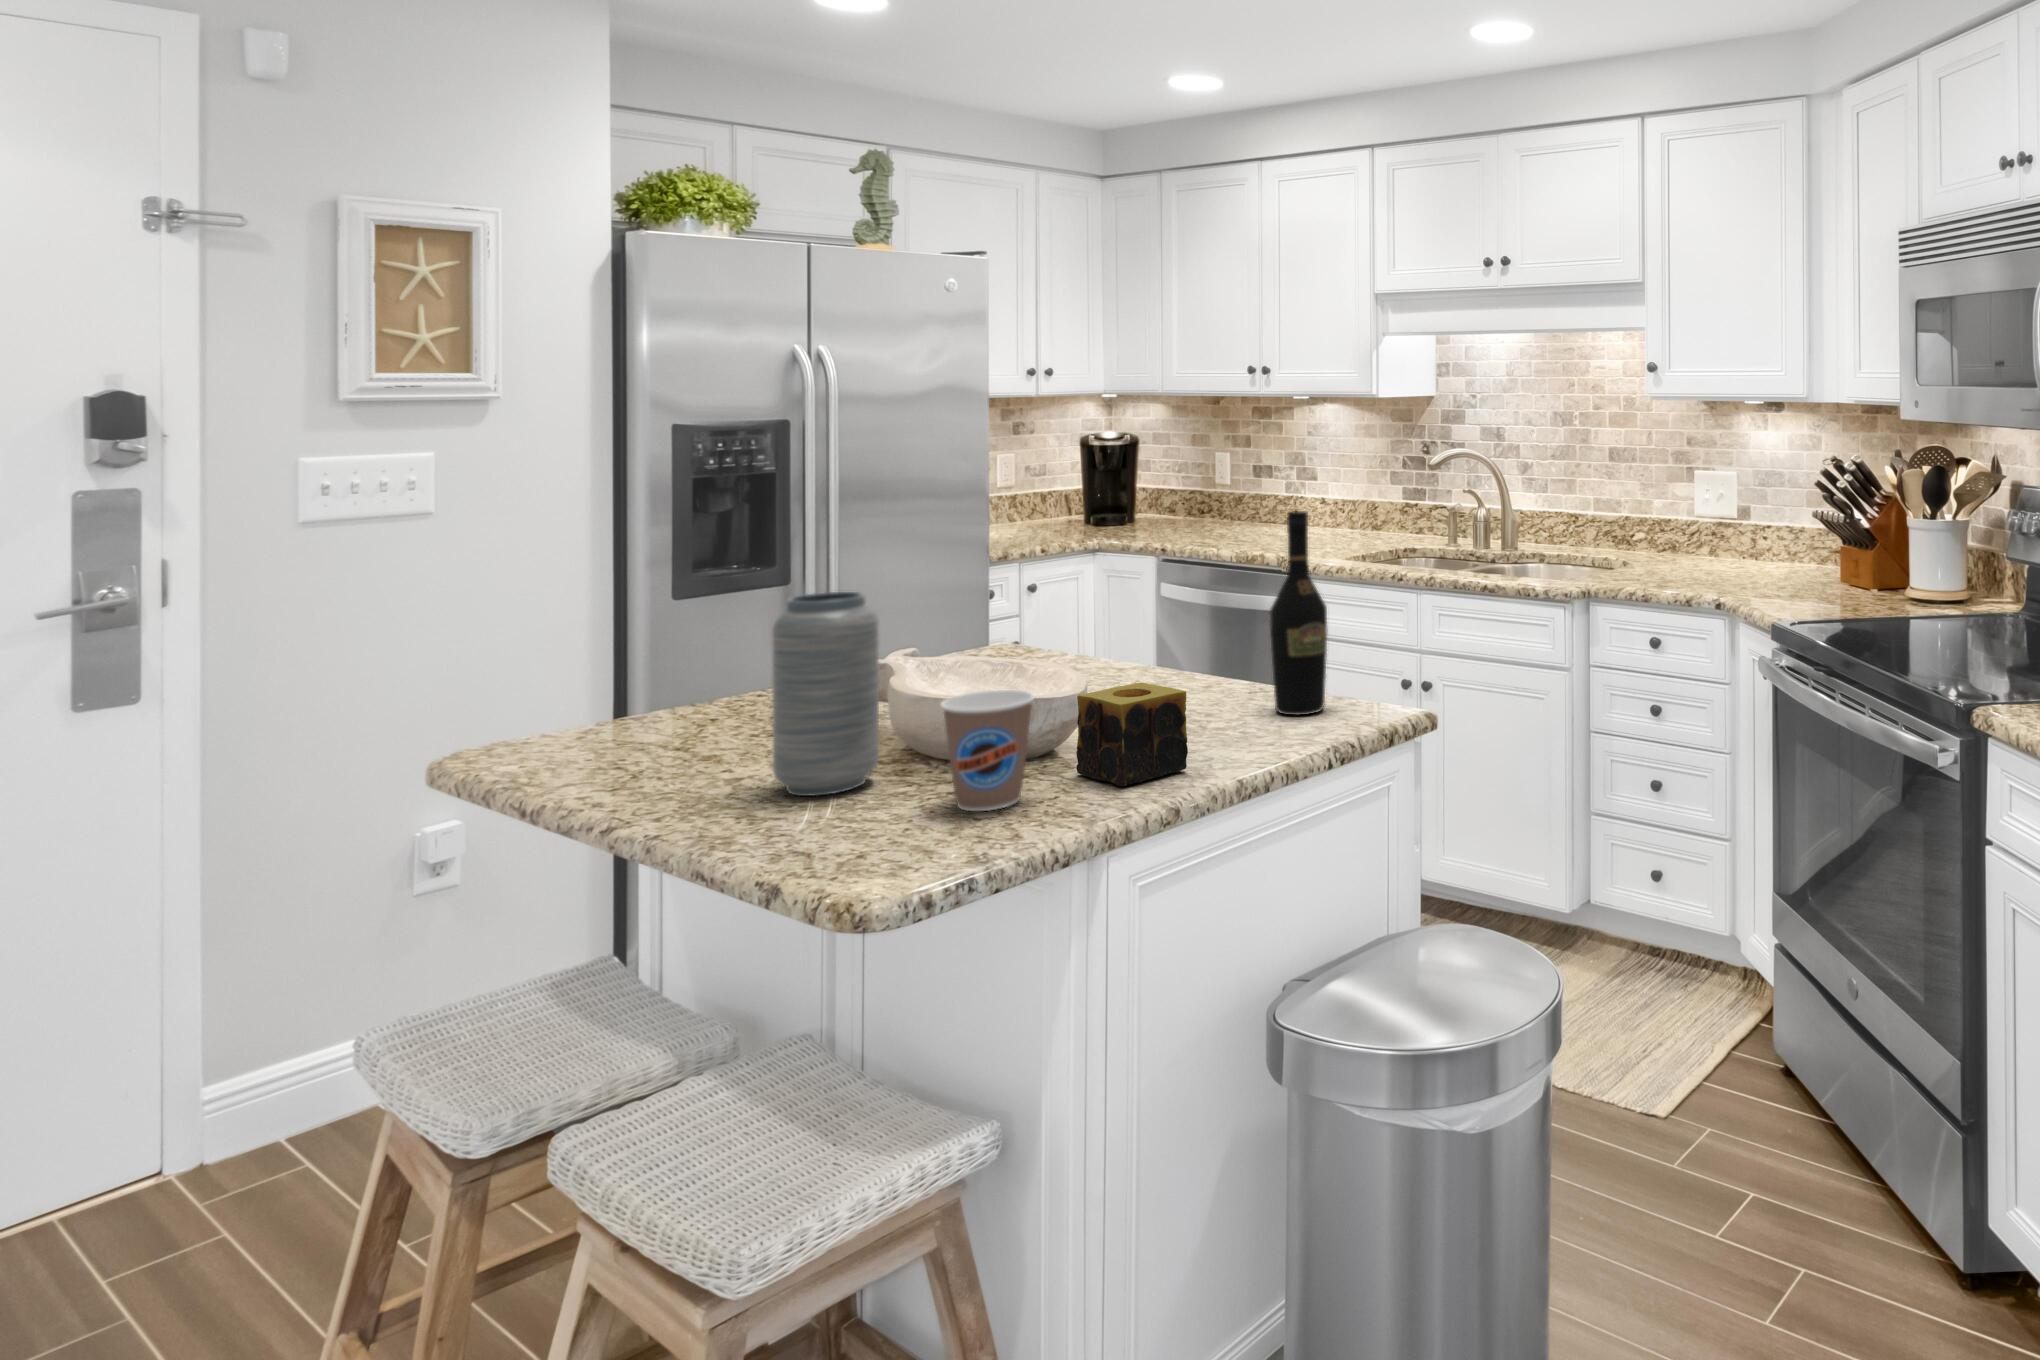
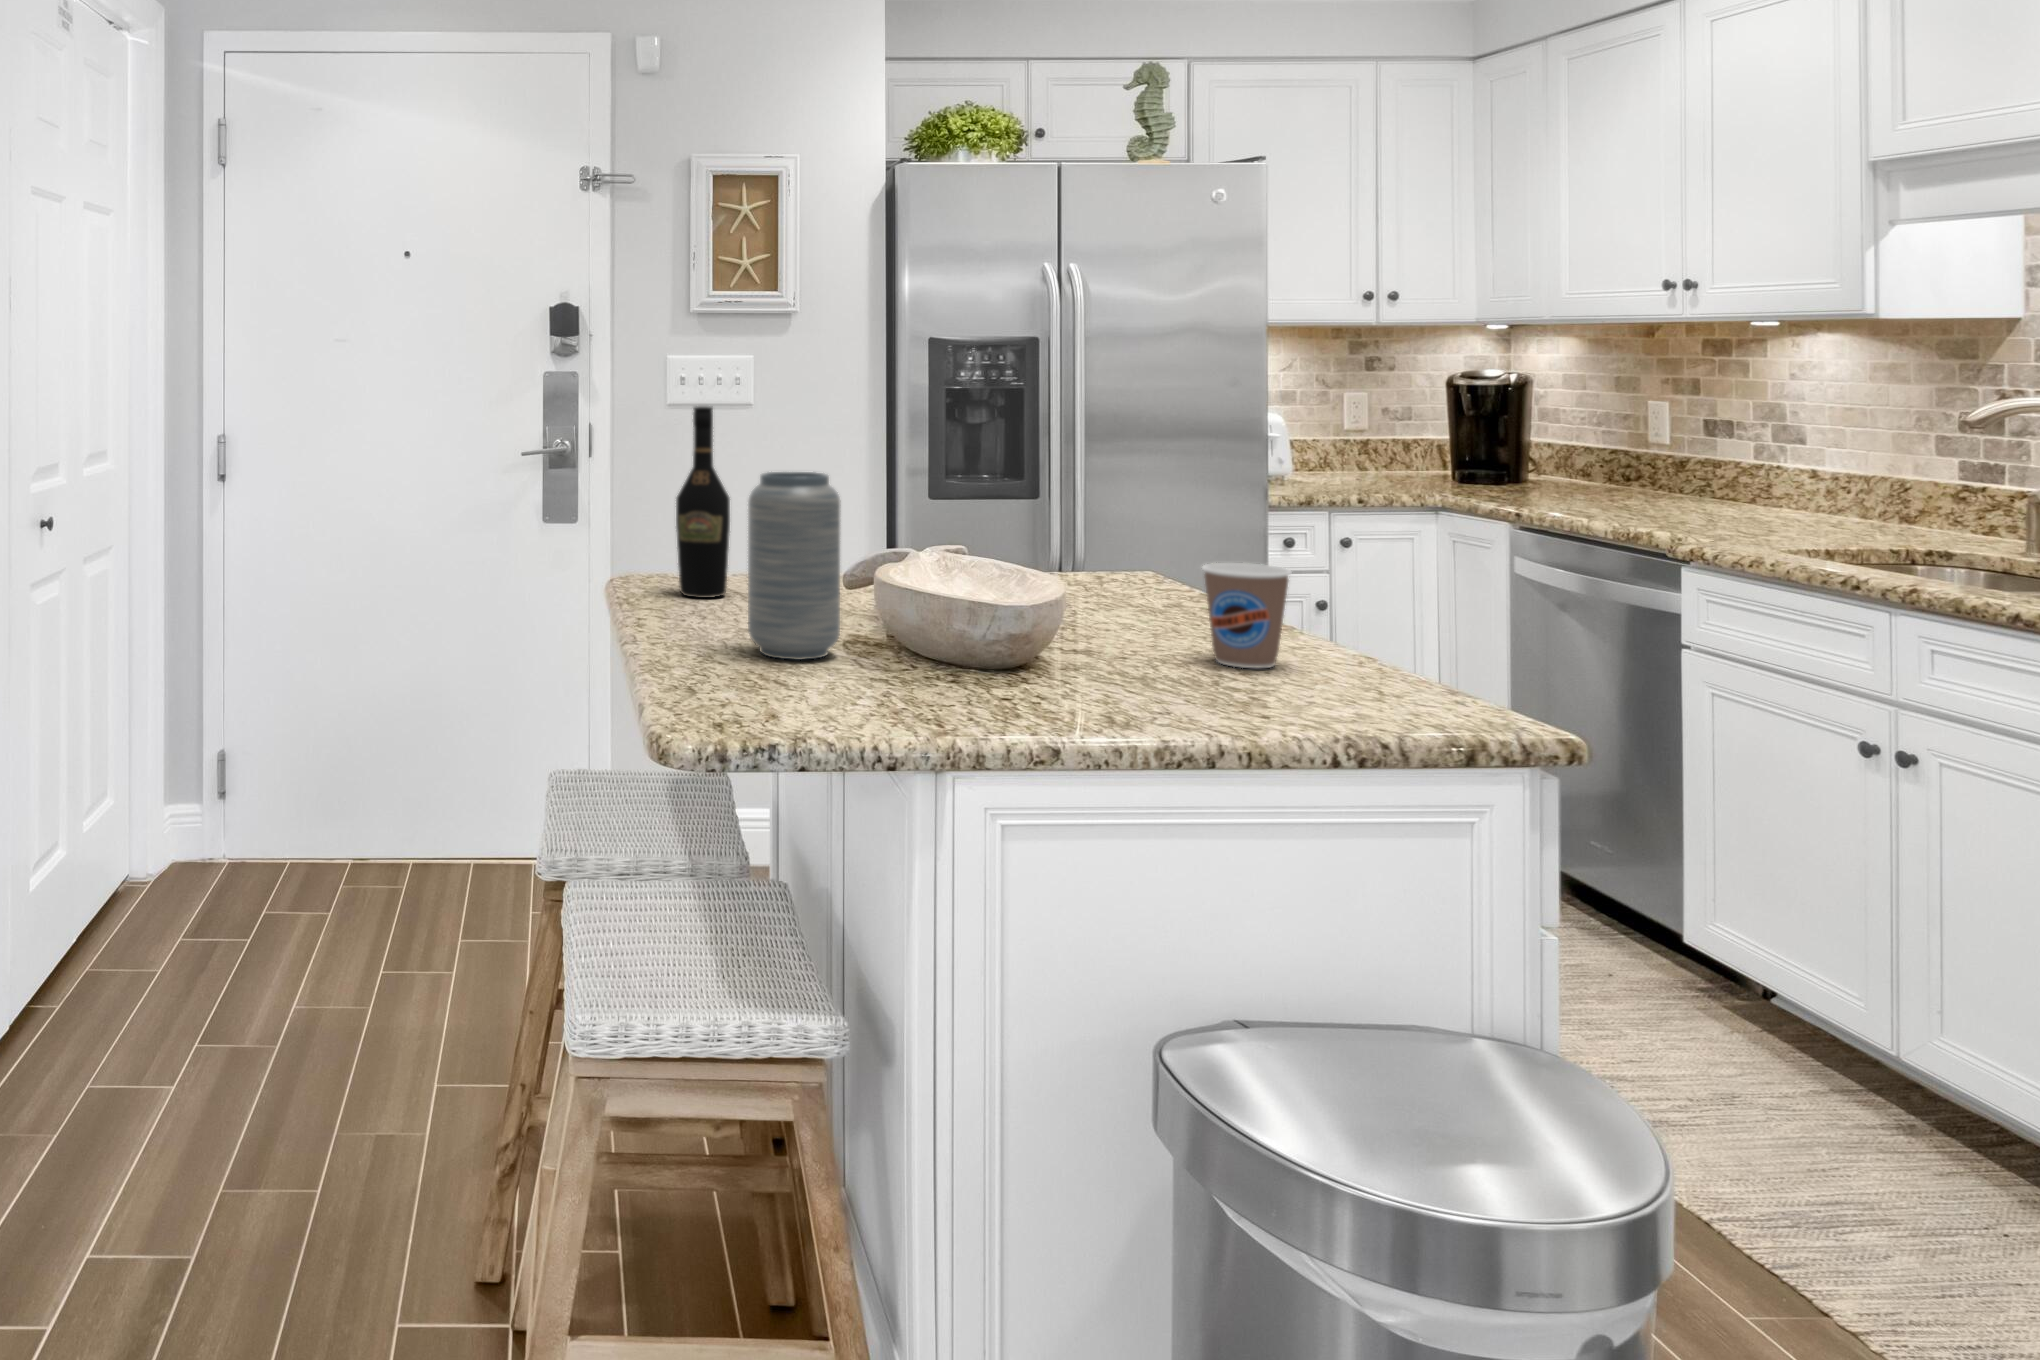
wine bottle: present [1270,511,1328,715] -> present [676,406,730,598]
candle: present [1076,683,1188,786] -> none [1003,607,1118,715]
coffee cup: present [941,690,1035,811] -> present [1202,563,1291,668]

